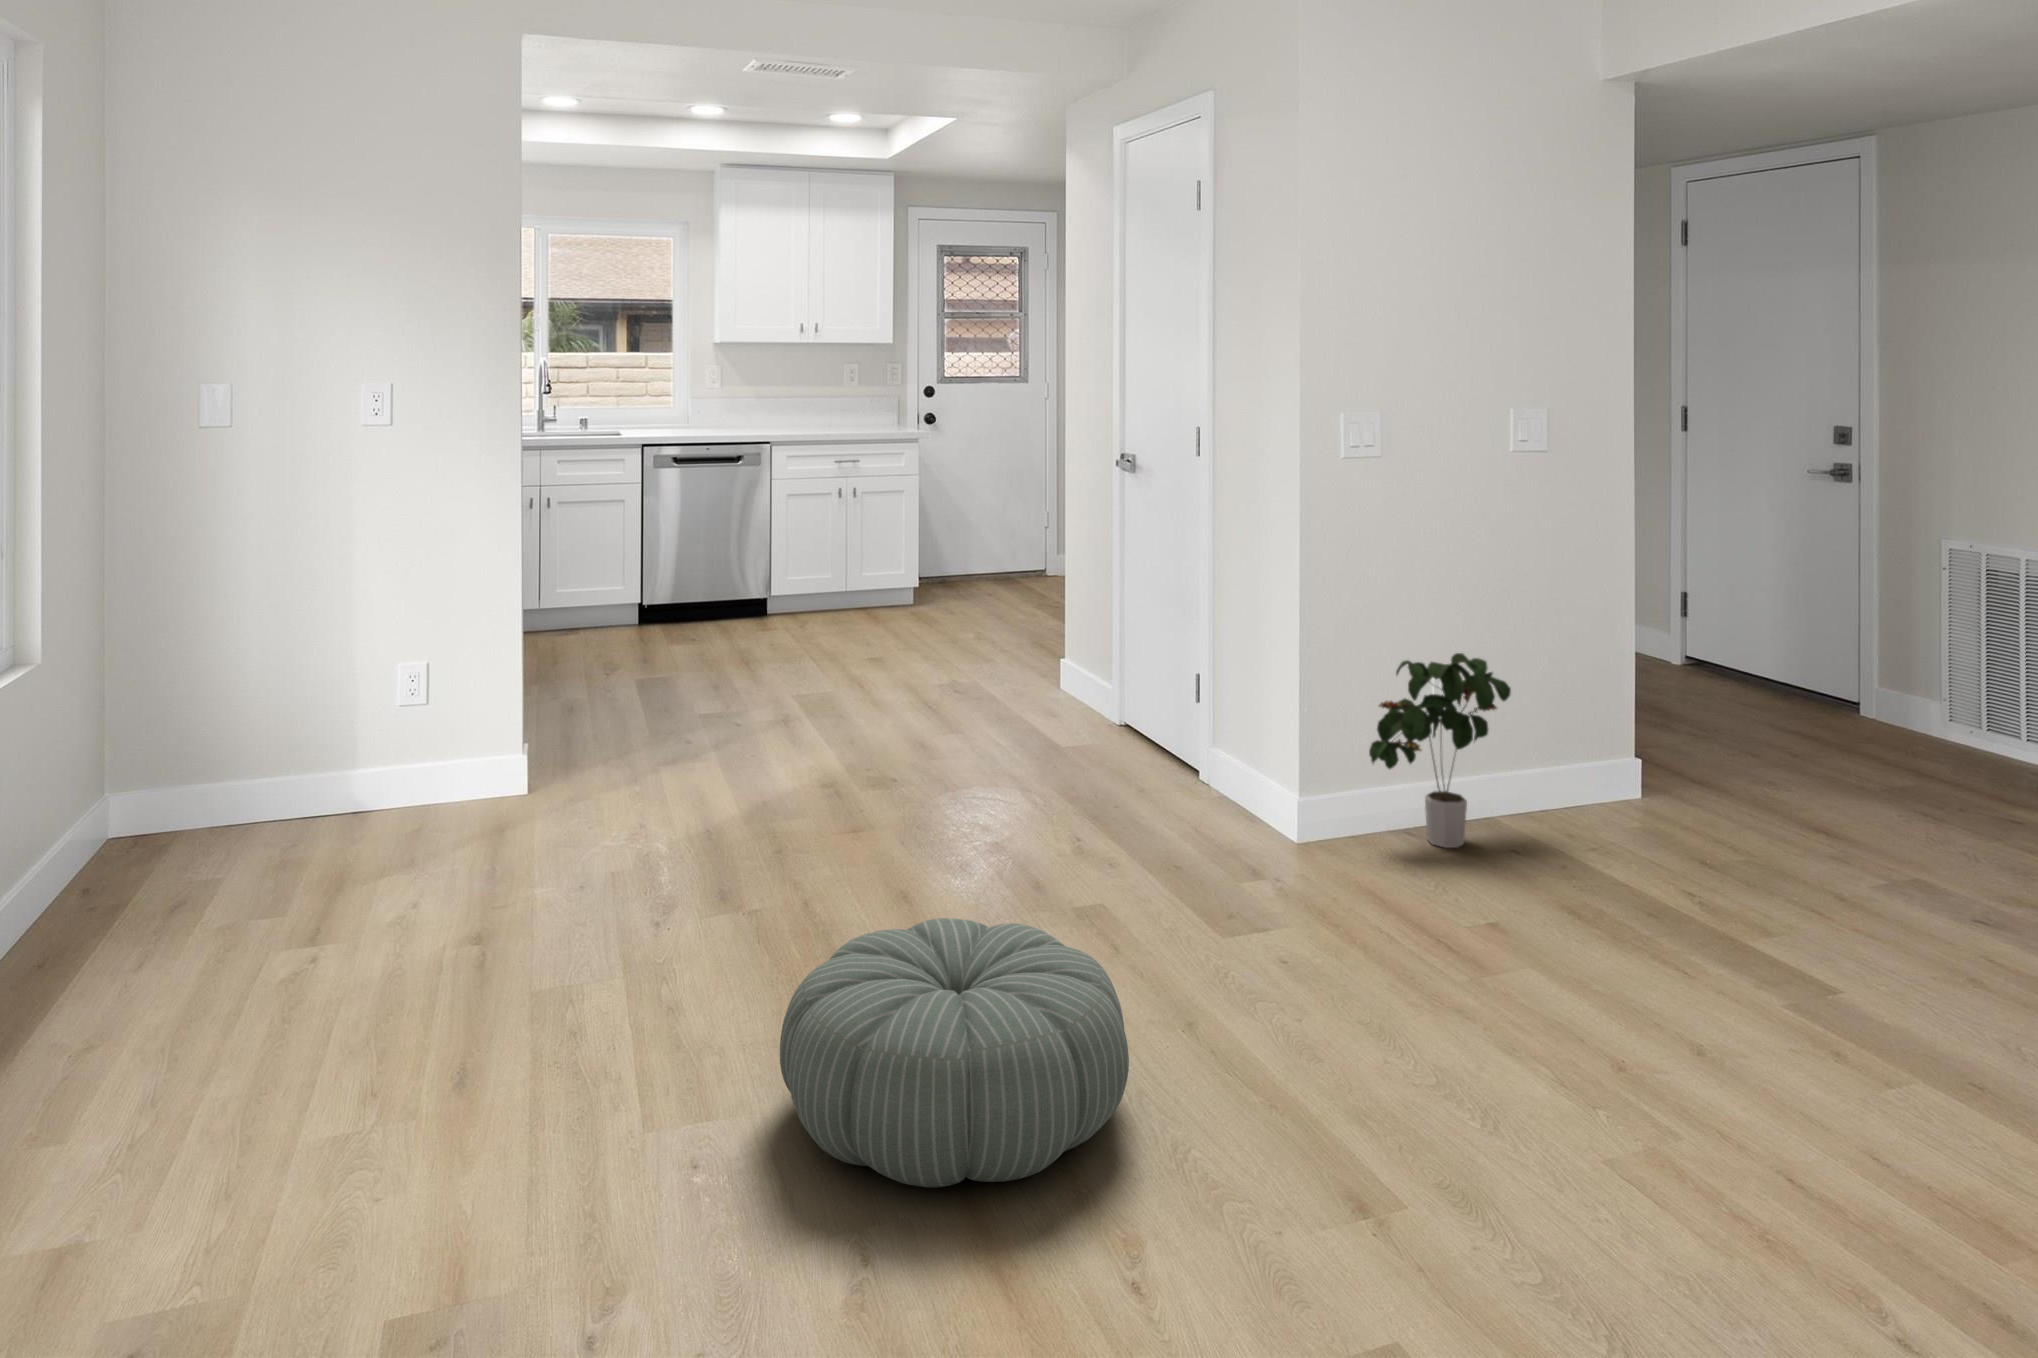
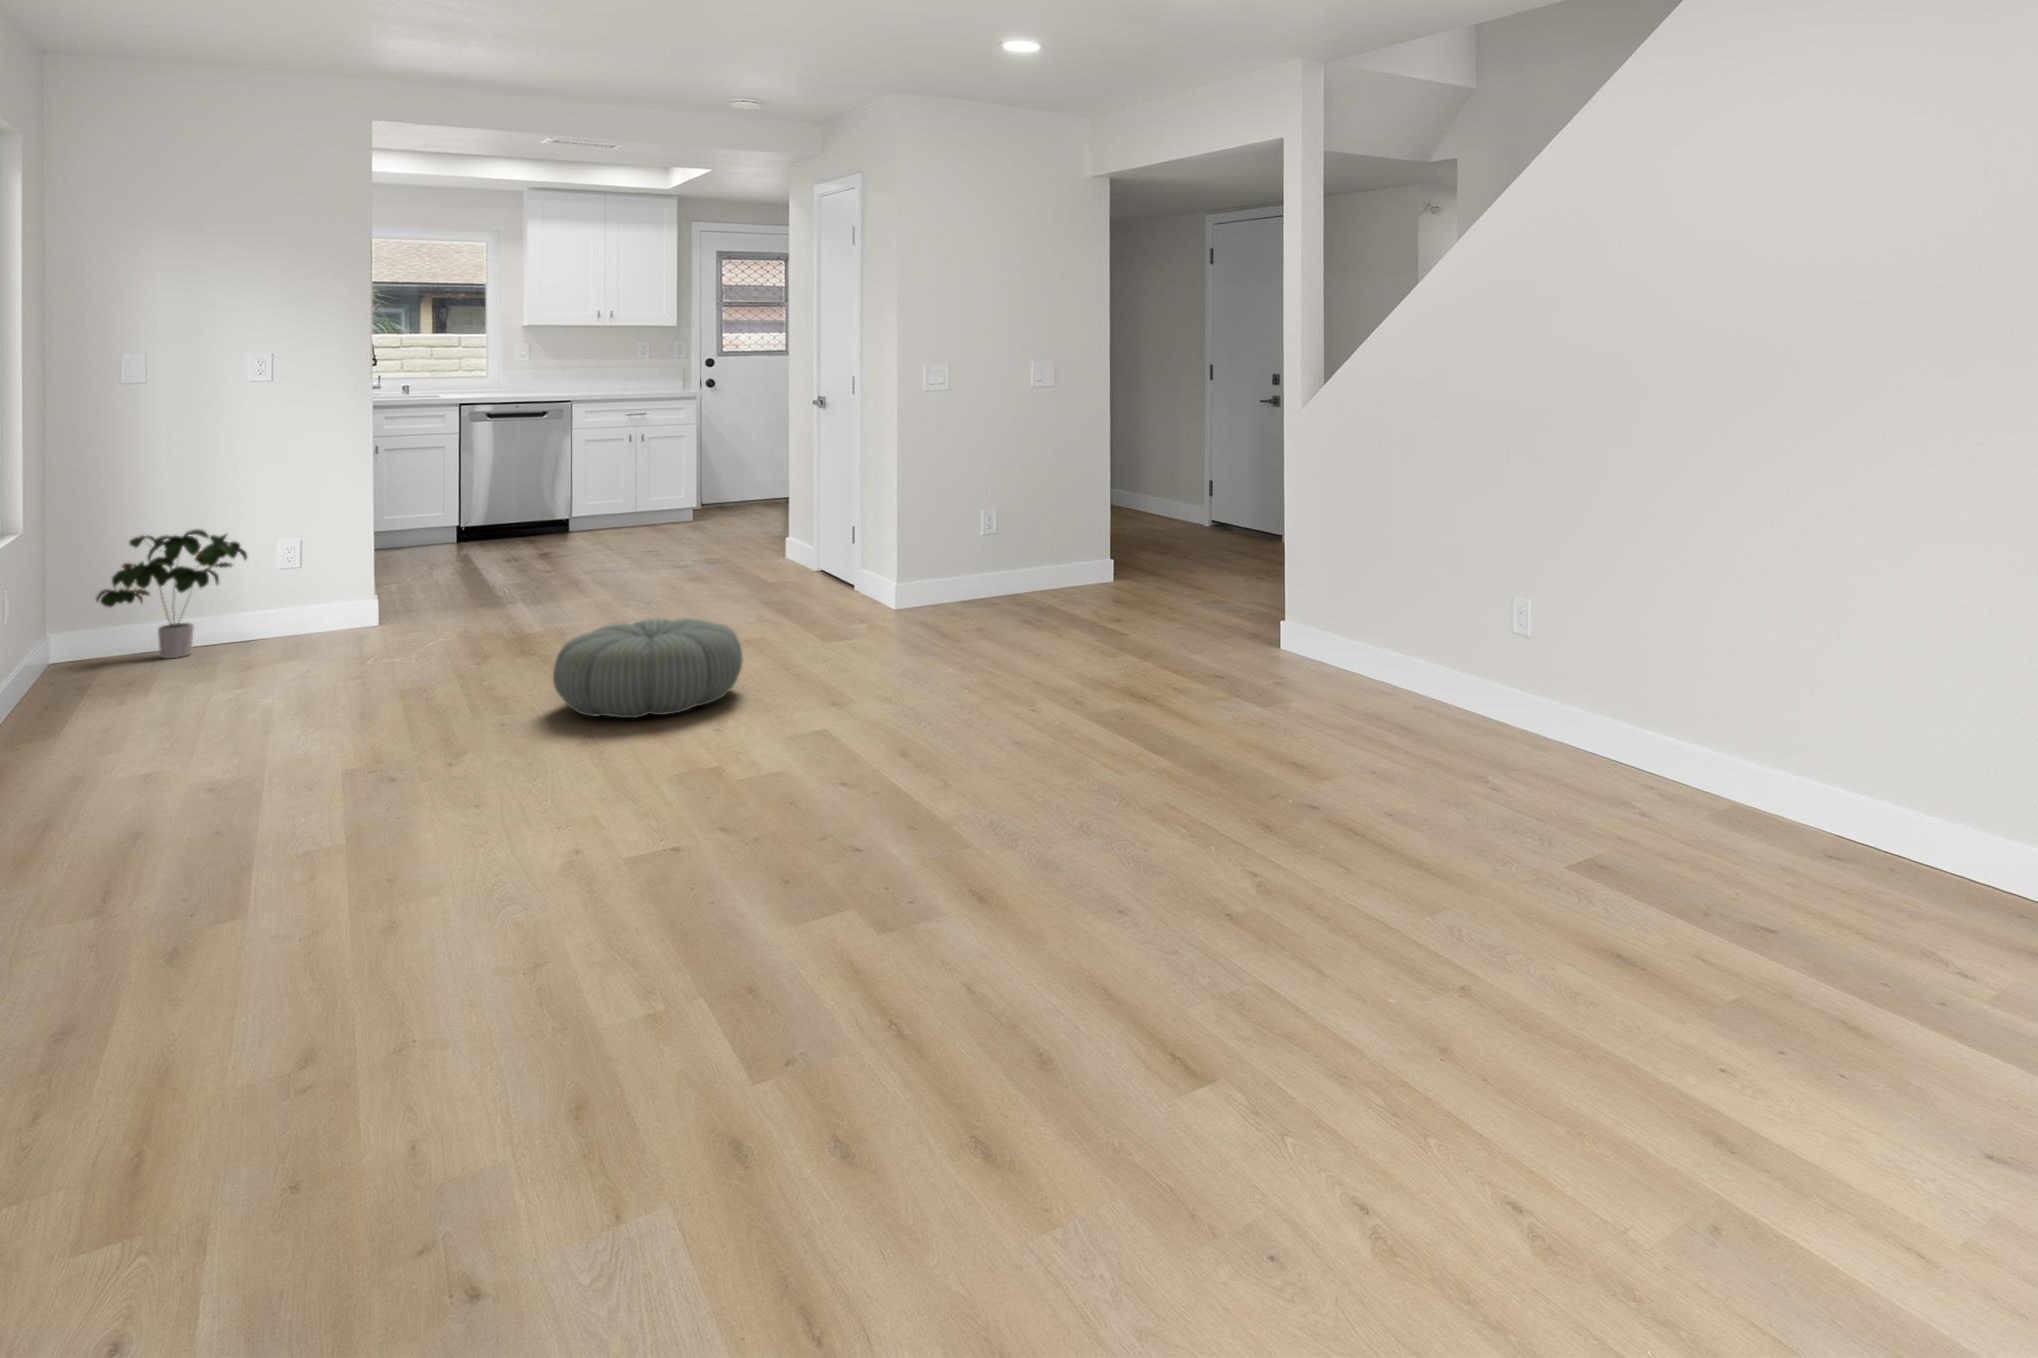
potted plant: present [1369,653,1511,848] -> present [96,529,247,658]

